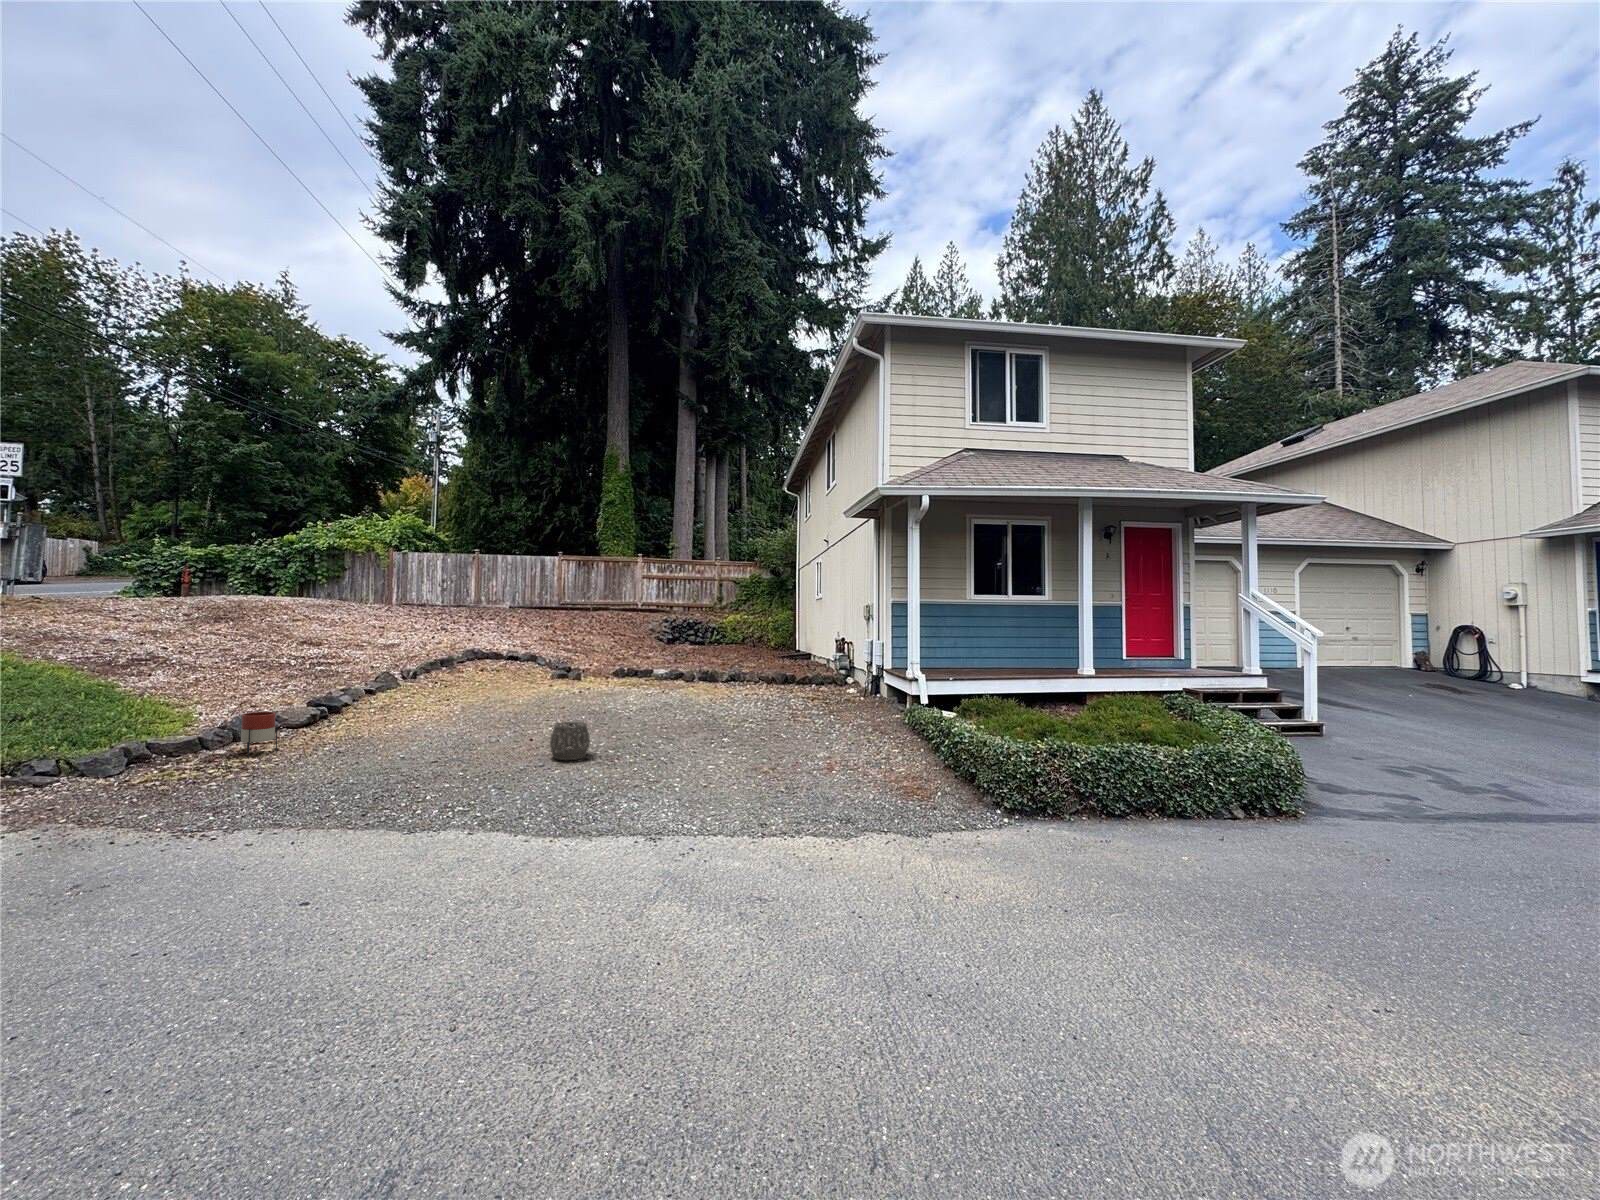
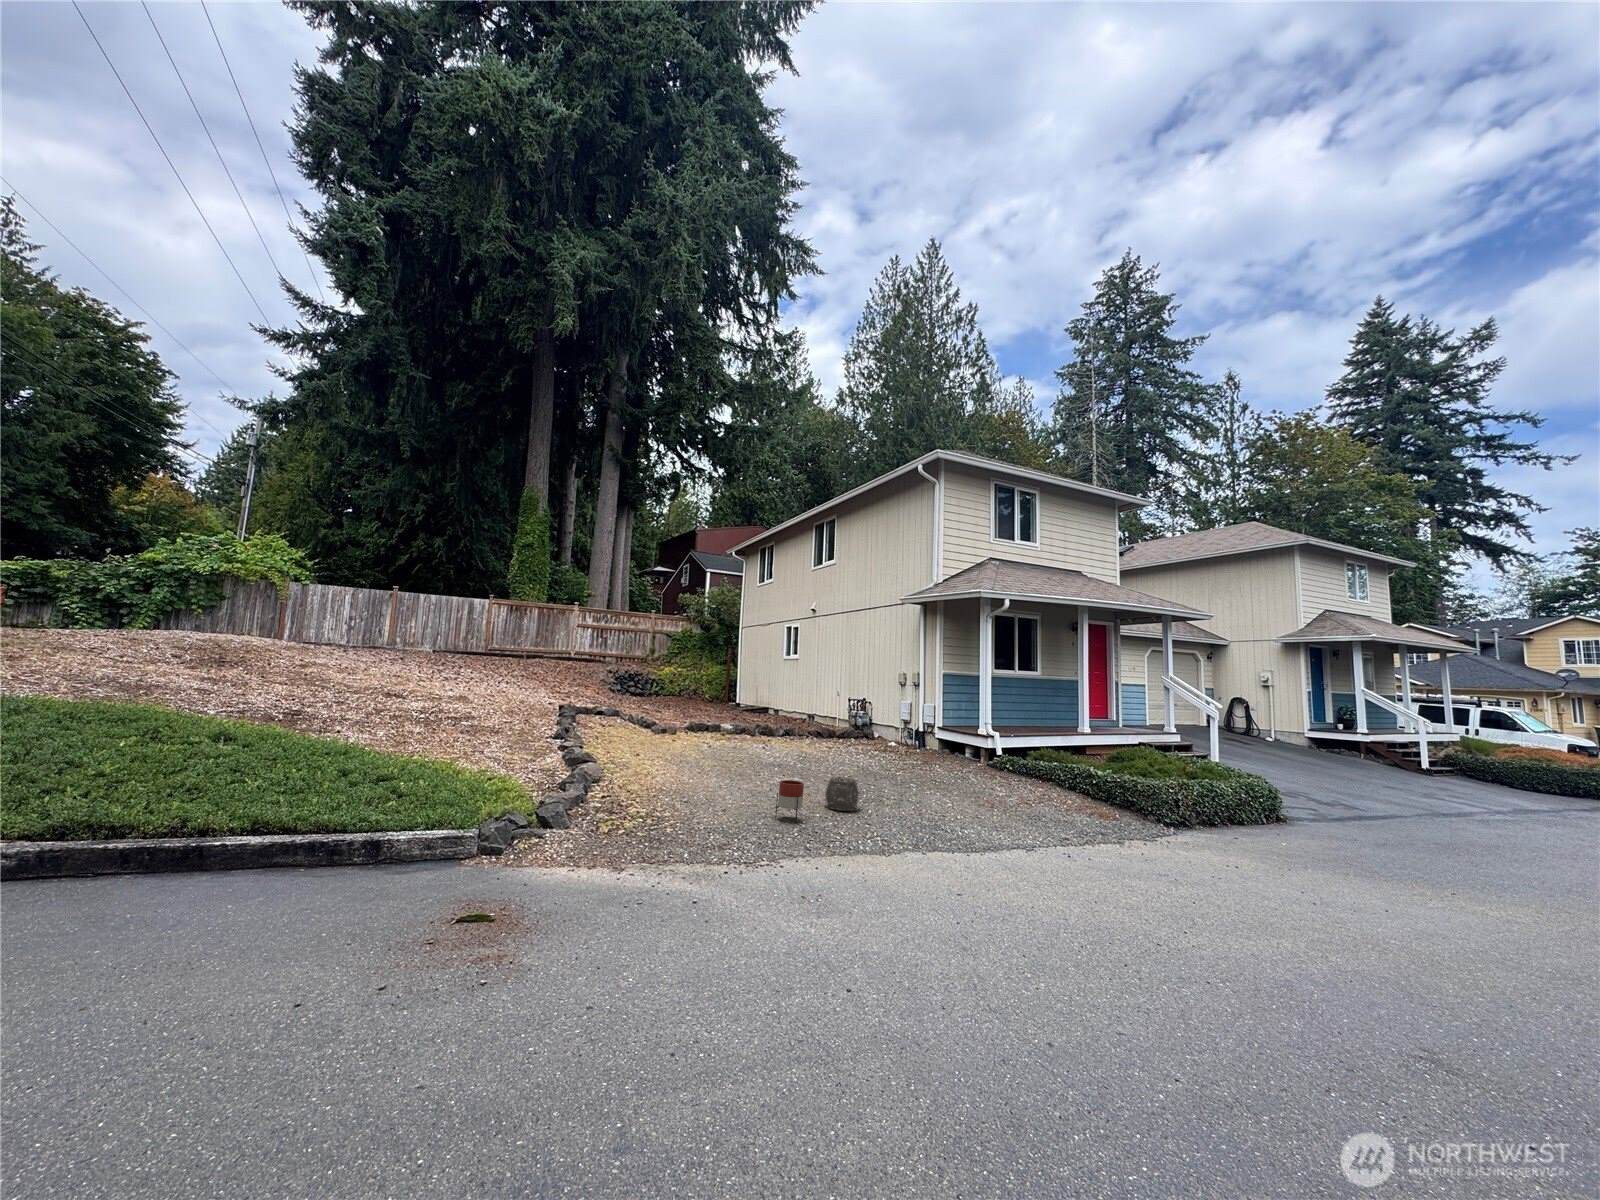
planter: present [241,712,278,758] -> present [775,780,804,823]

